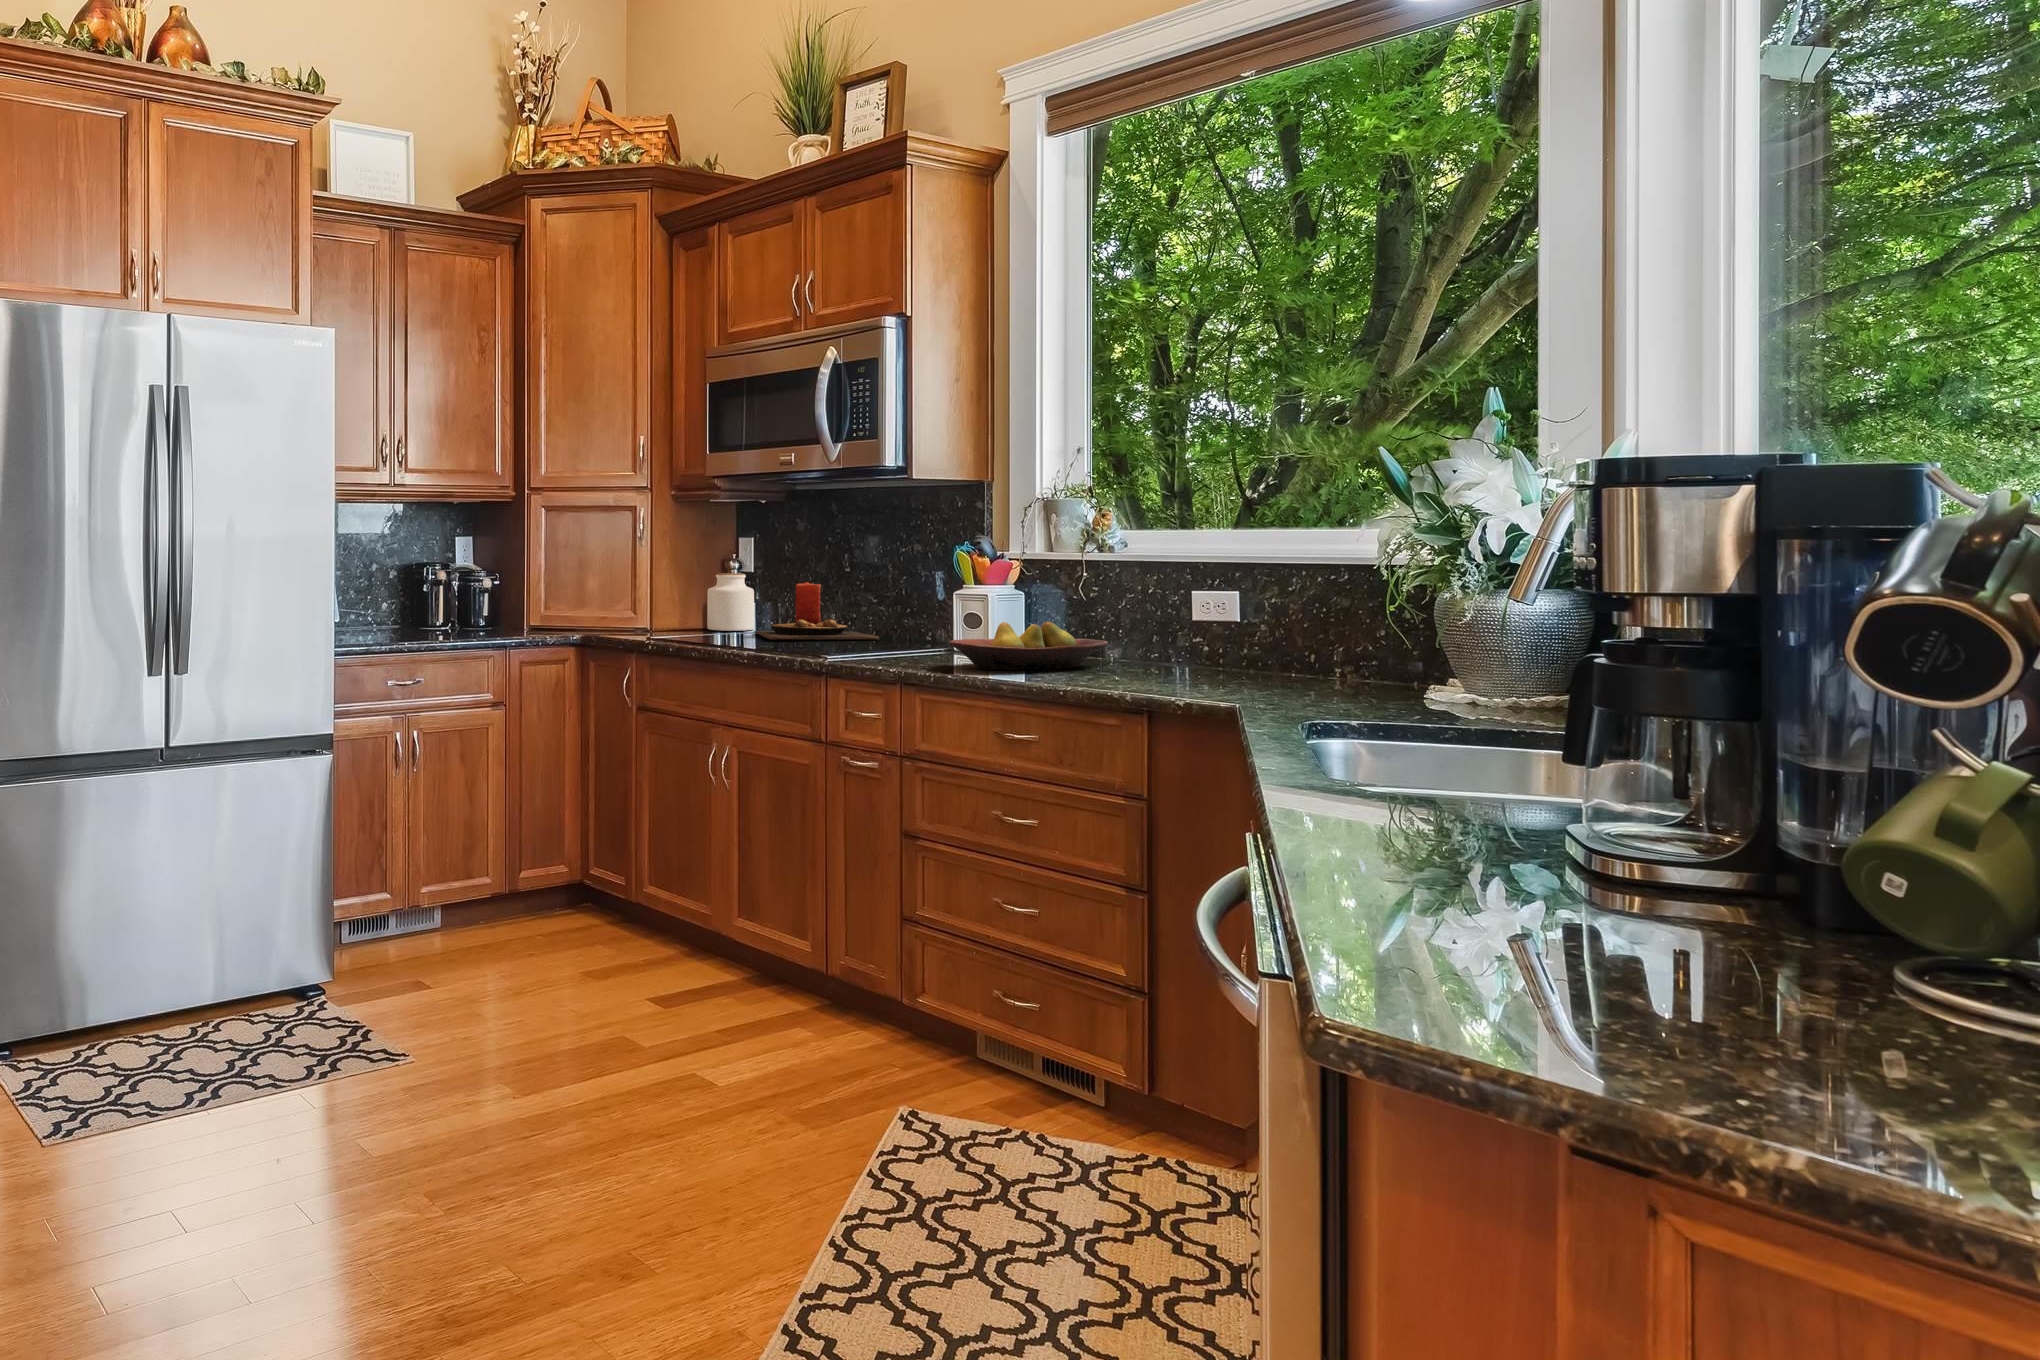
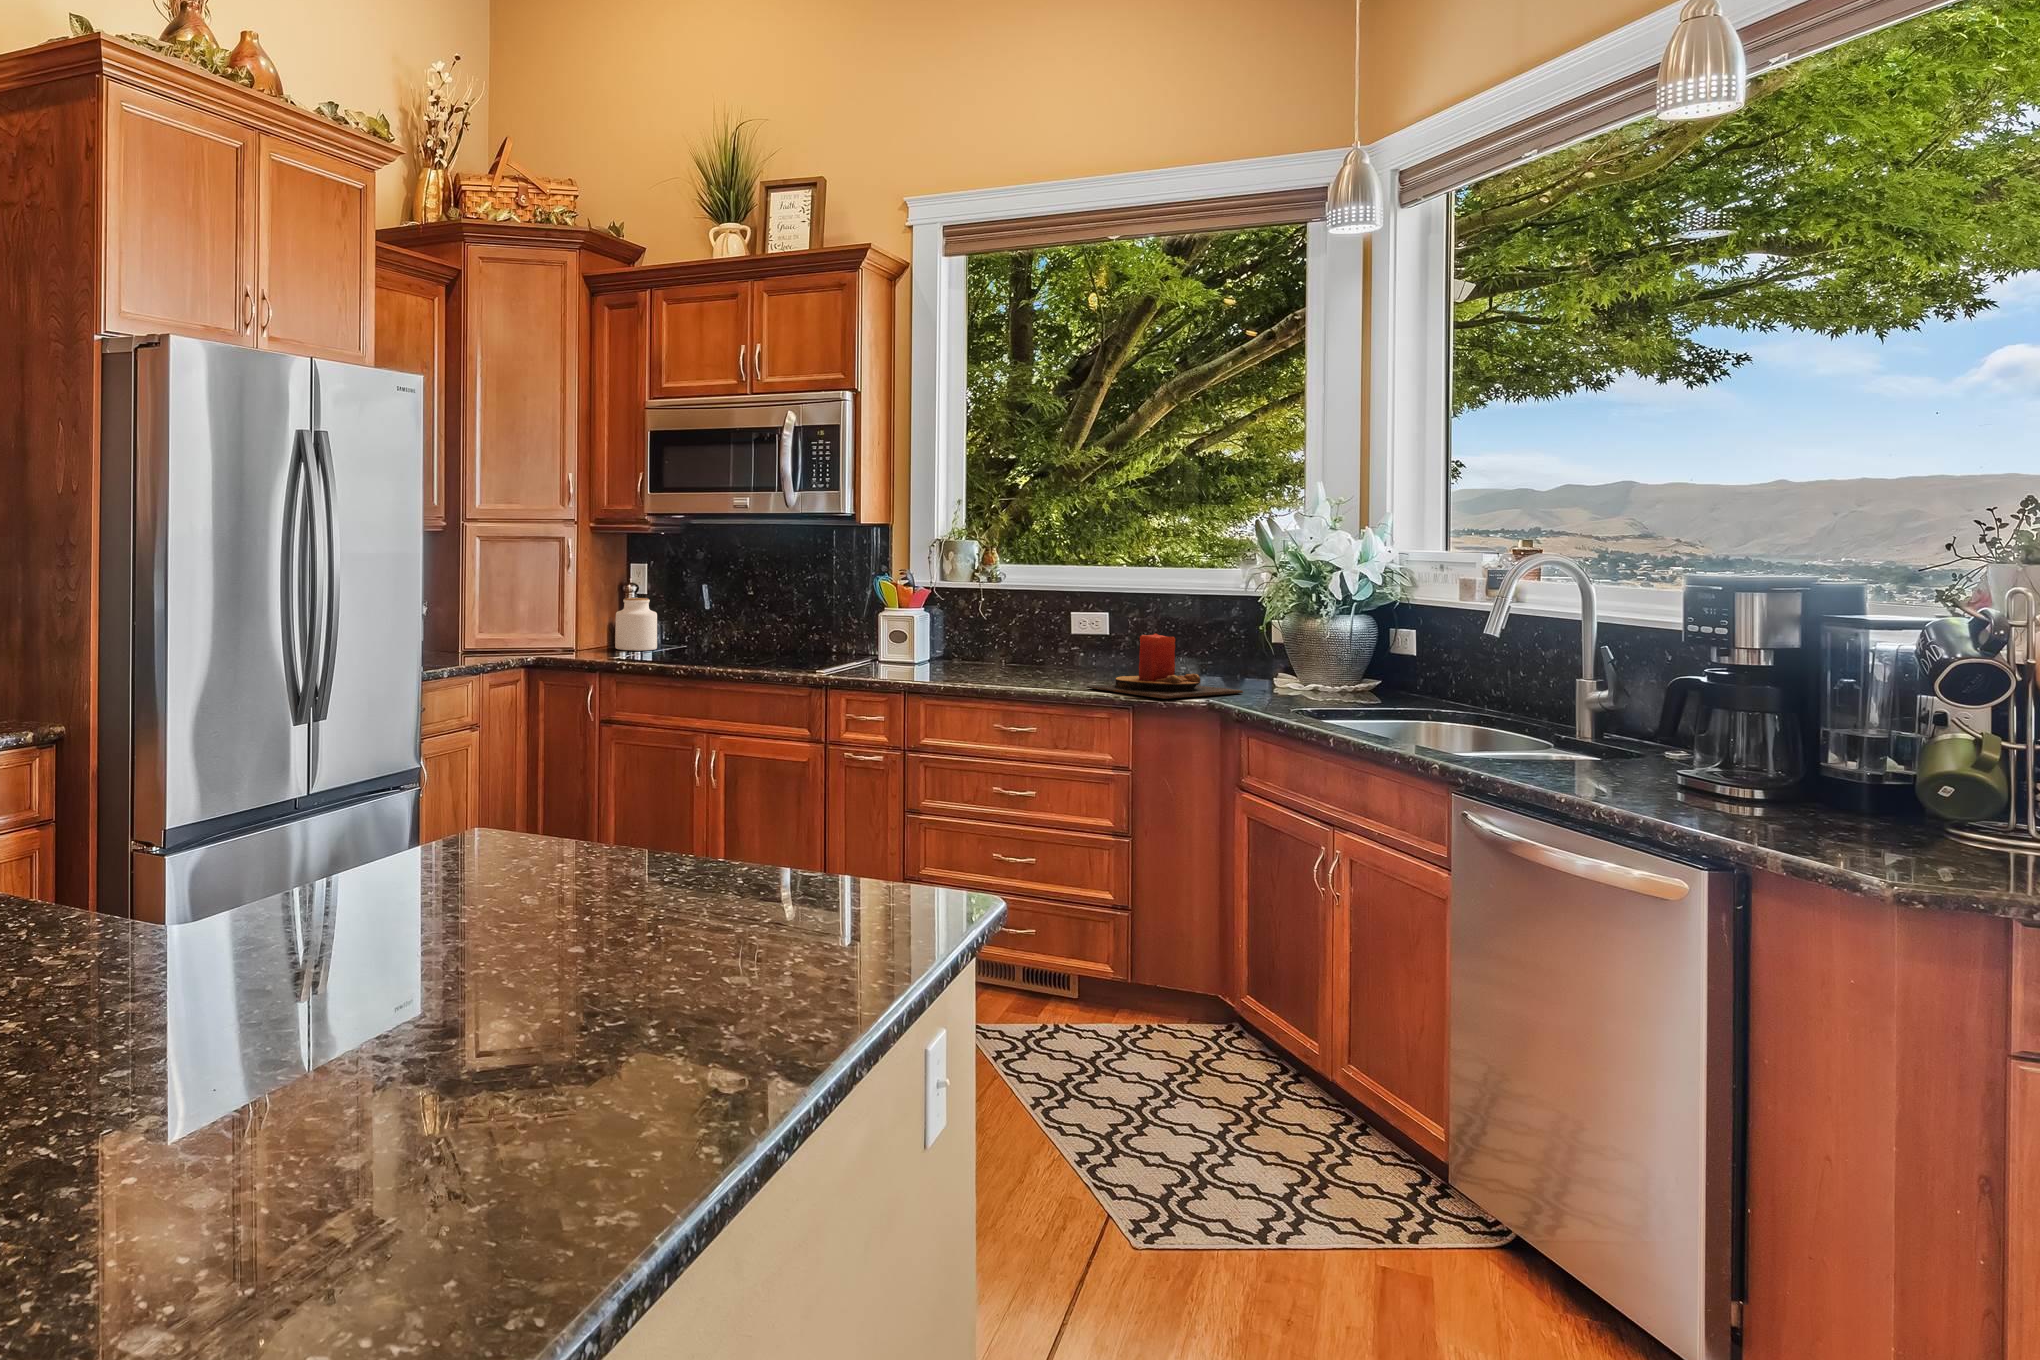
candle: present [754,582,879,640] -> present [1087,634,1243,699]
fruit bowl: present [949,622,1108,669] -> none [929,642,1031,682]

